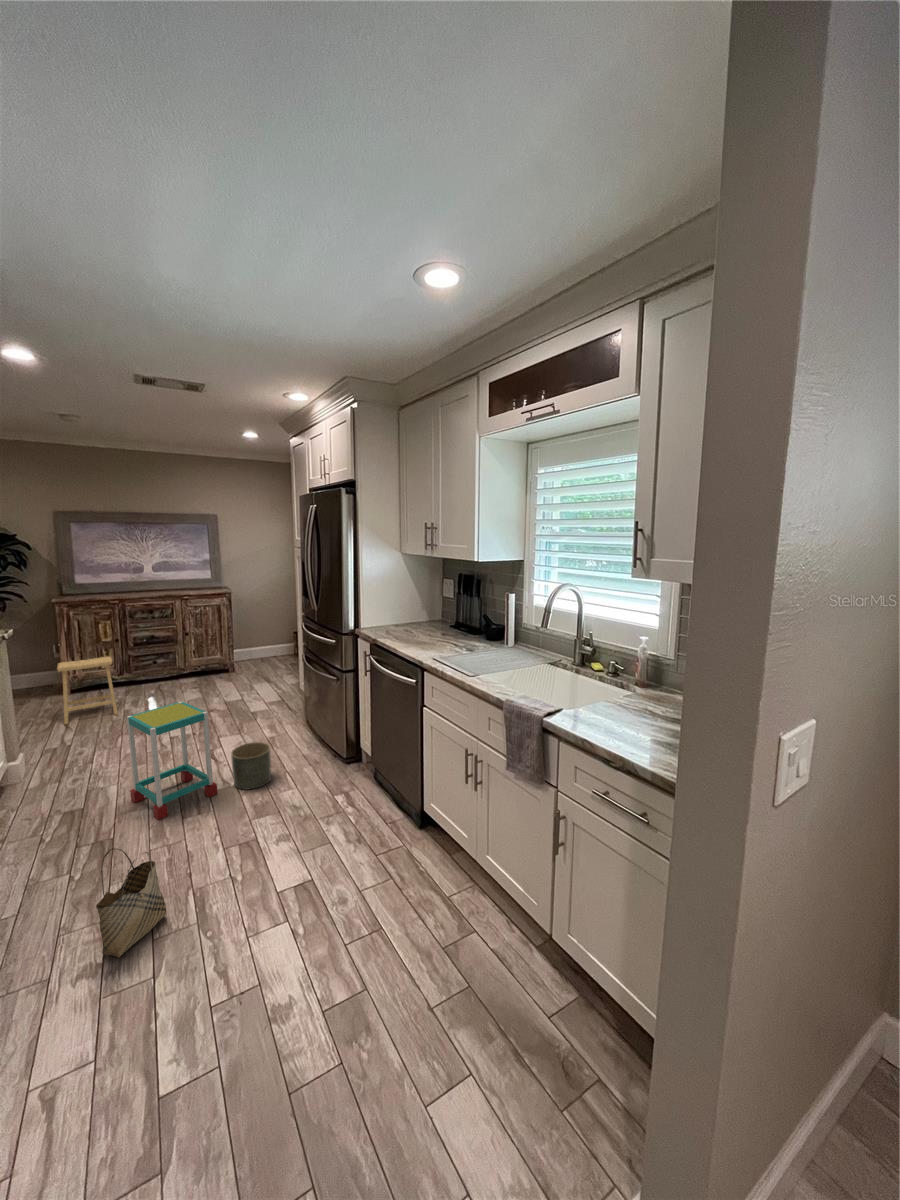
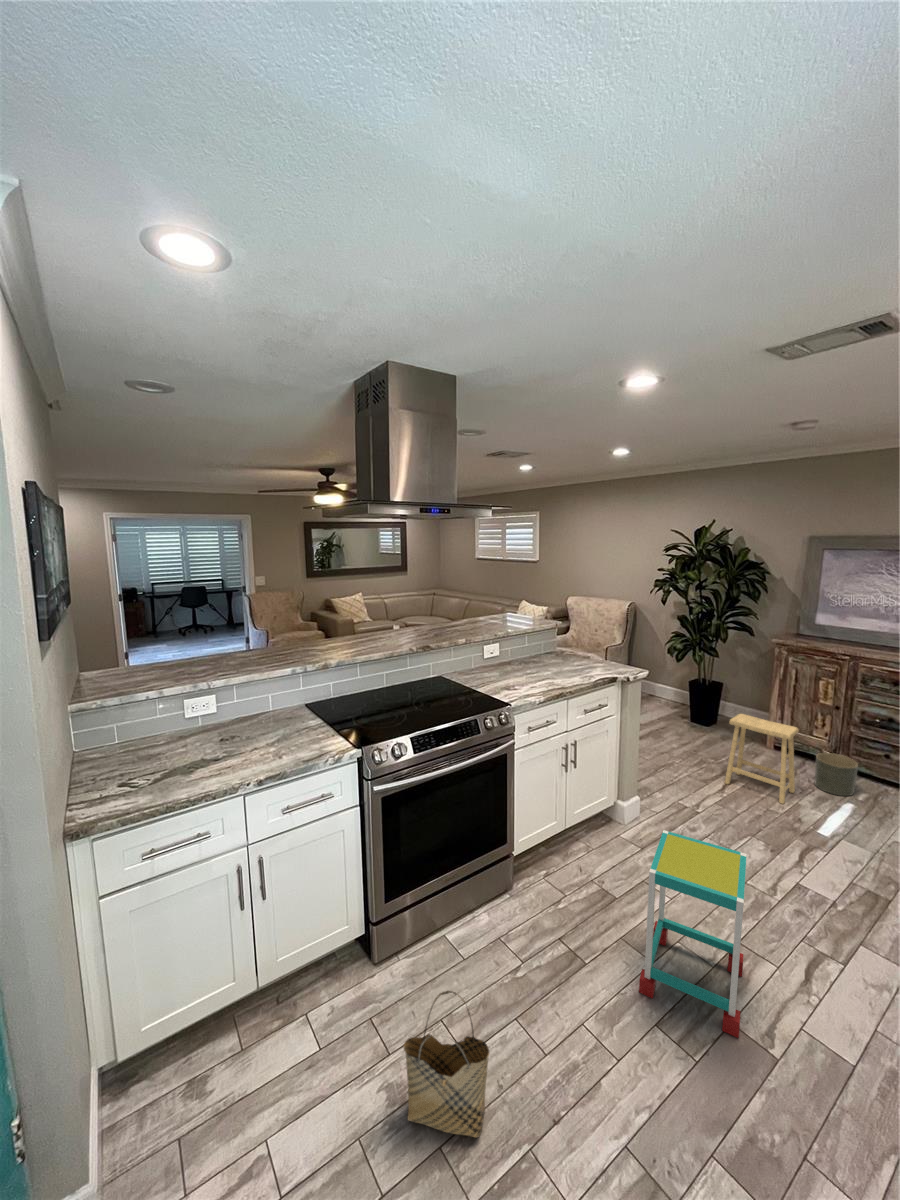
planter: present [231,742,271,790] -> present [815,753,858,796]

